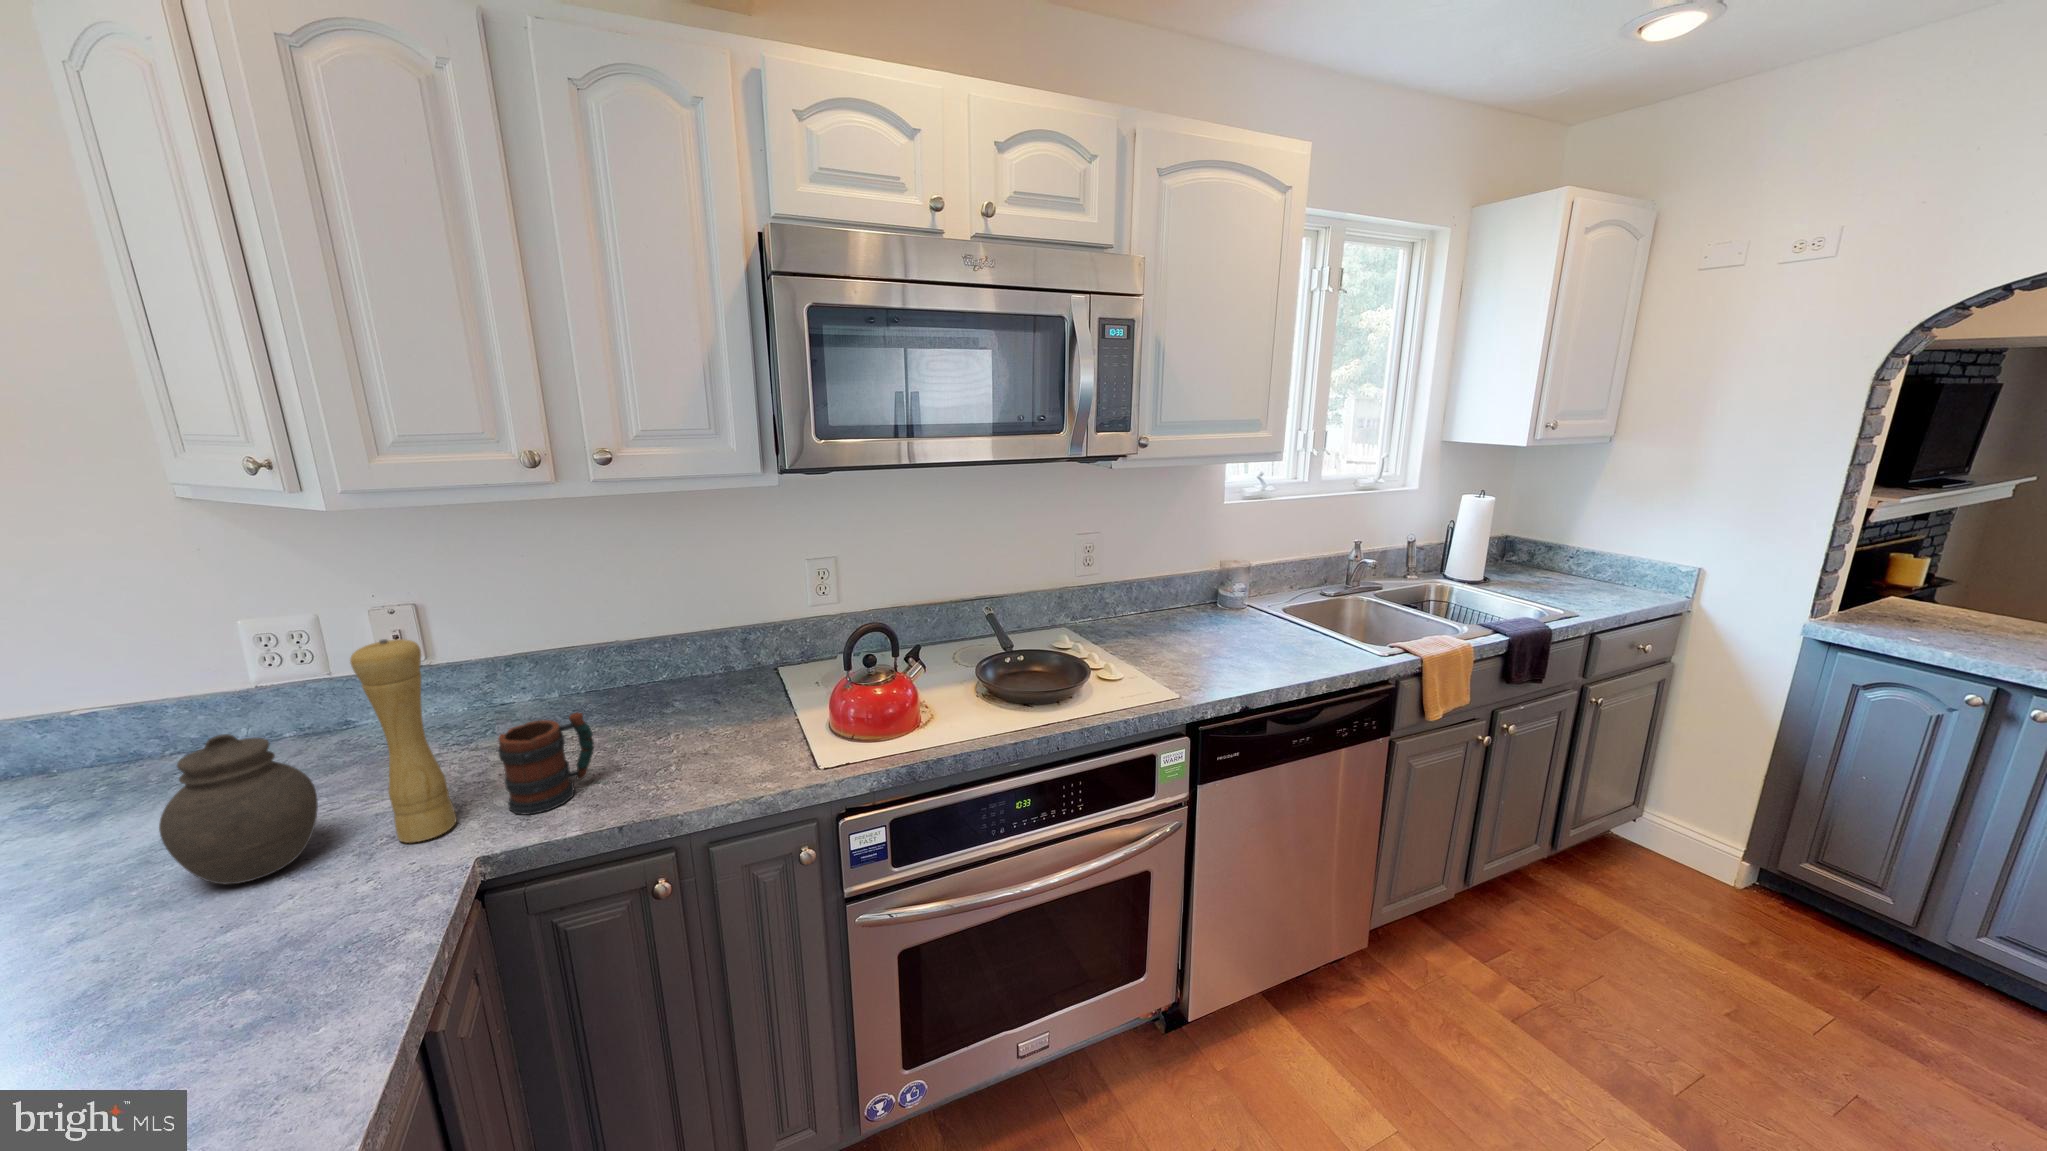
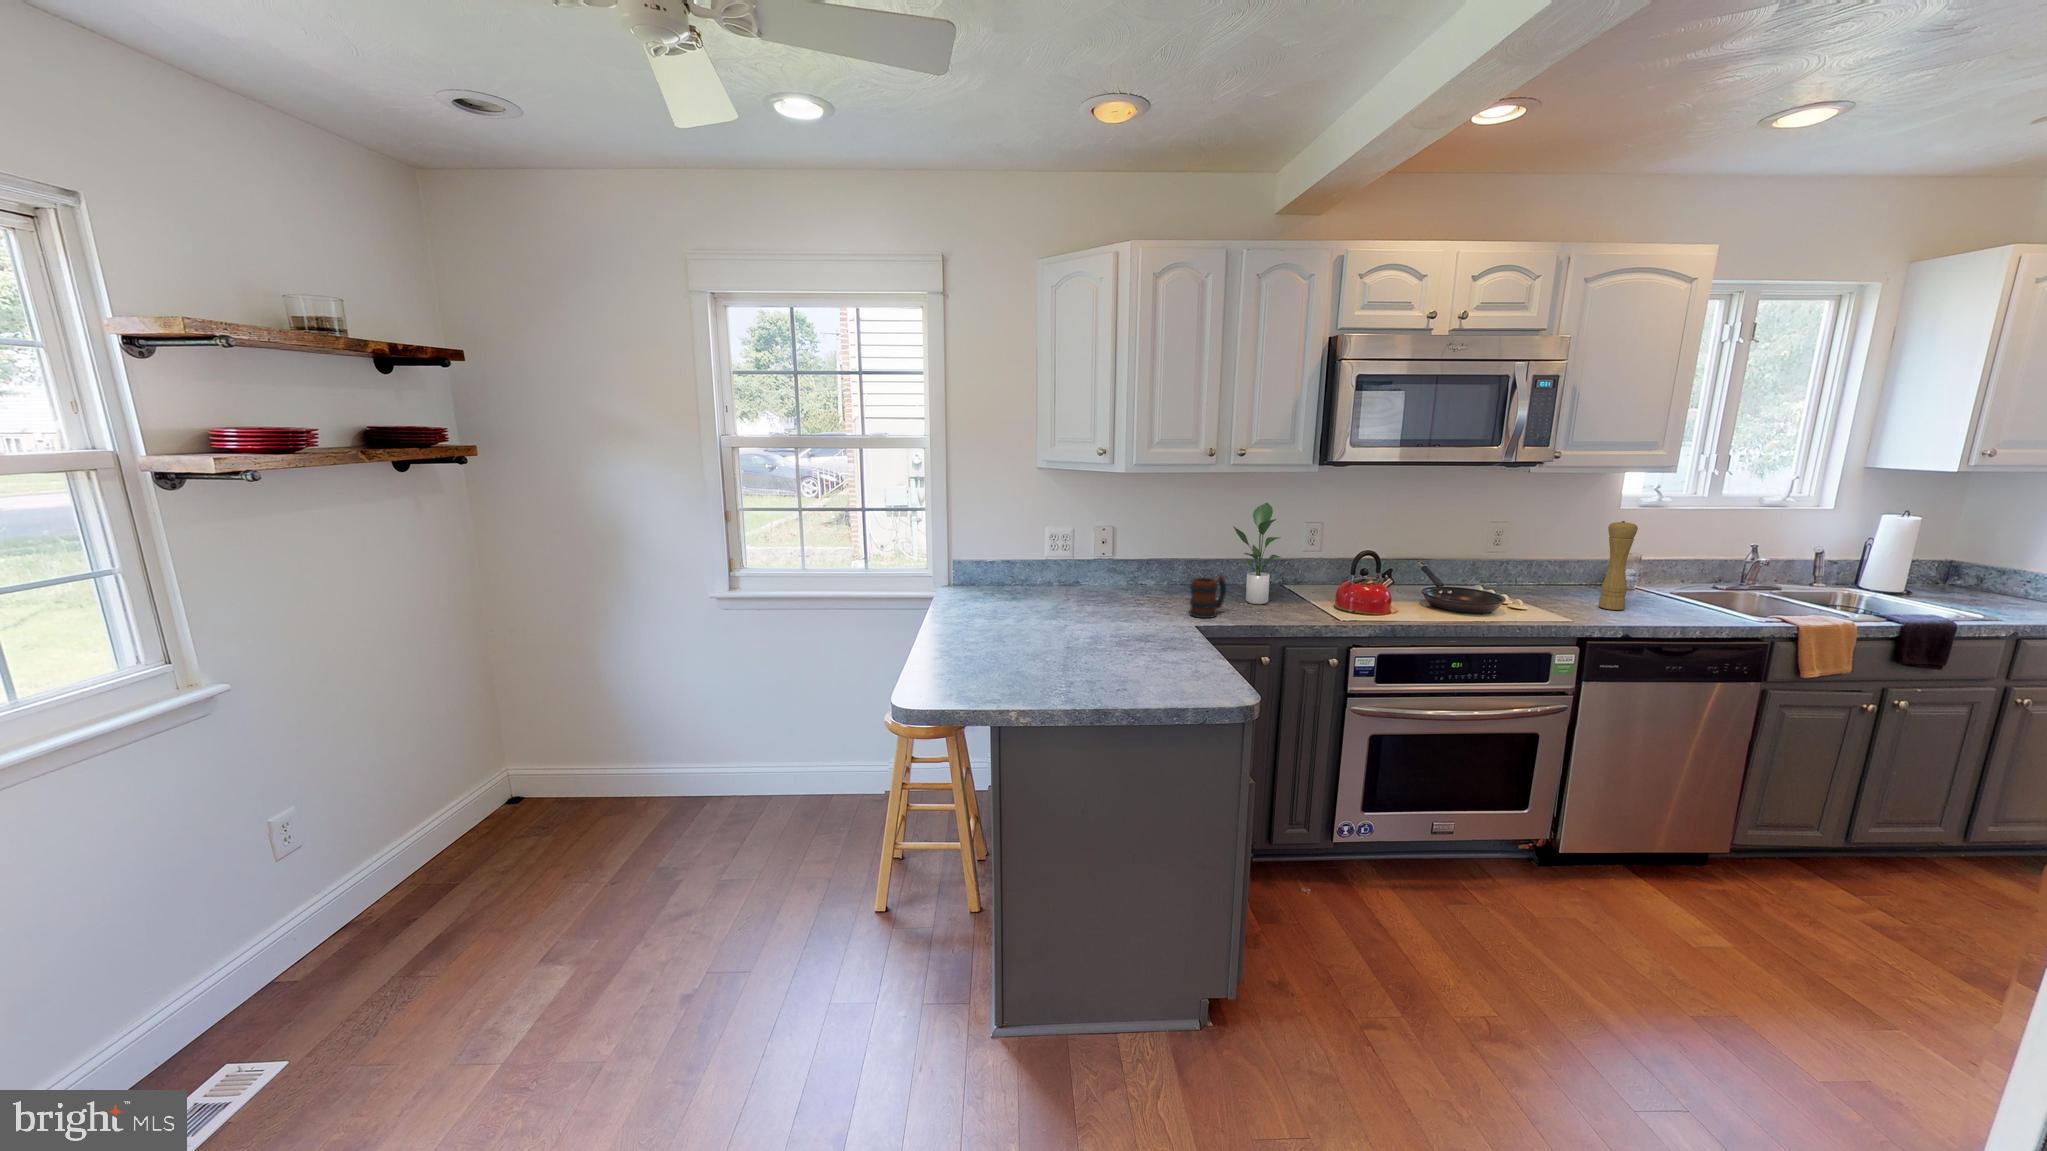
potted plant: none [628,543,735,734] -> present [1234,503,1281,604]
pepper mill: present [350,639,456,843] -> present [1598,521,1638,610]
jar: present [159,734,318,885] -> none [1084,558,1129,621]

